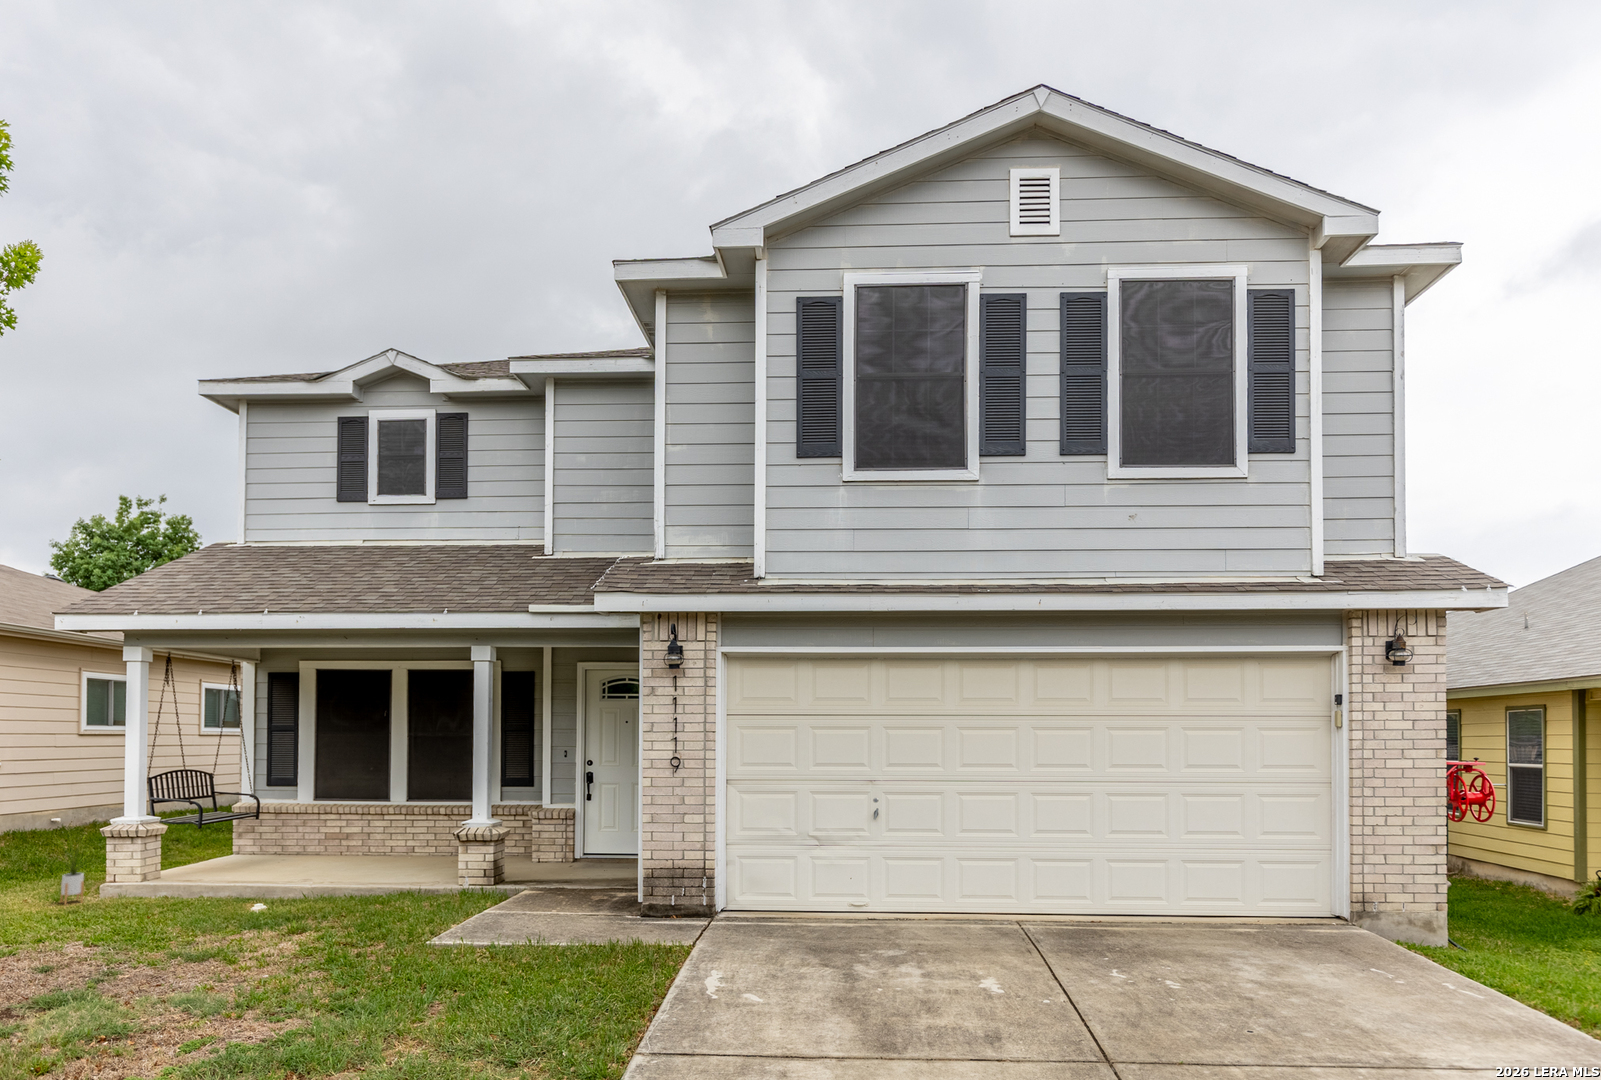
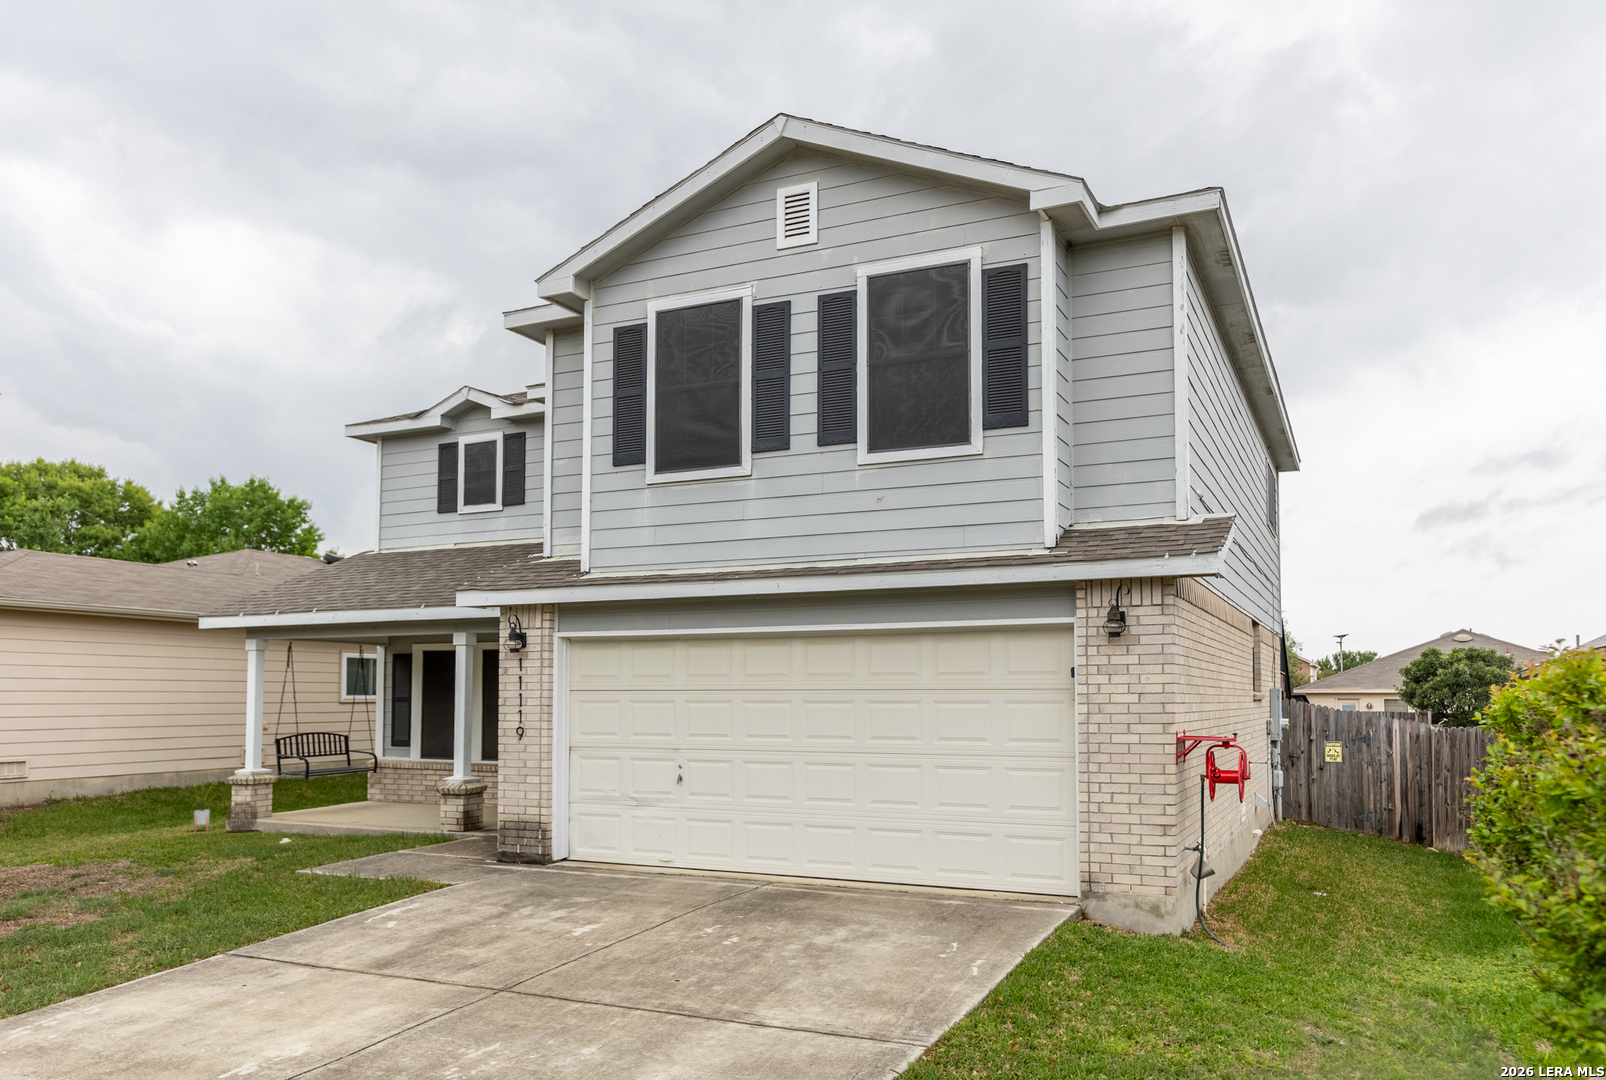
woven basket: none [121,858,164,901] -> present [227,801,257,832]

